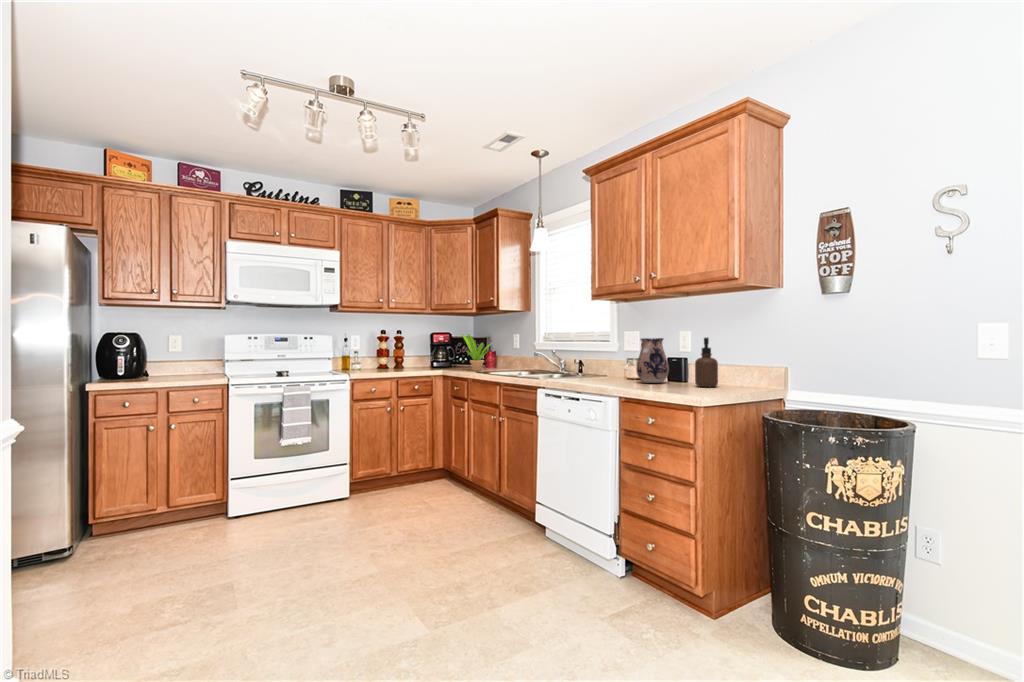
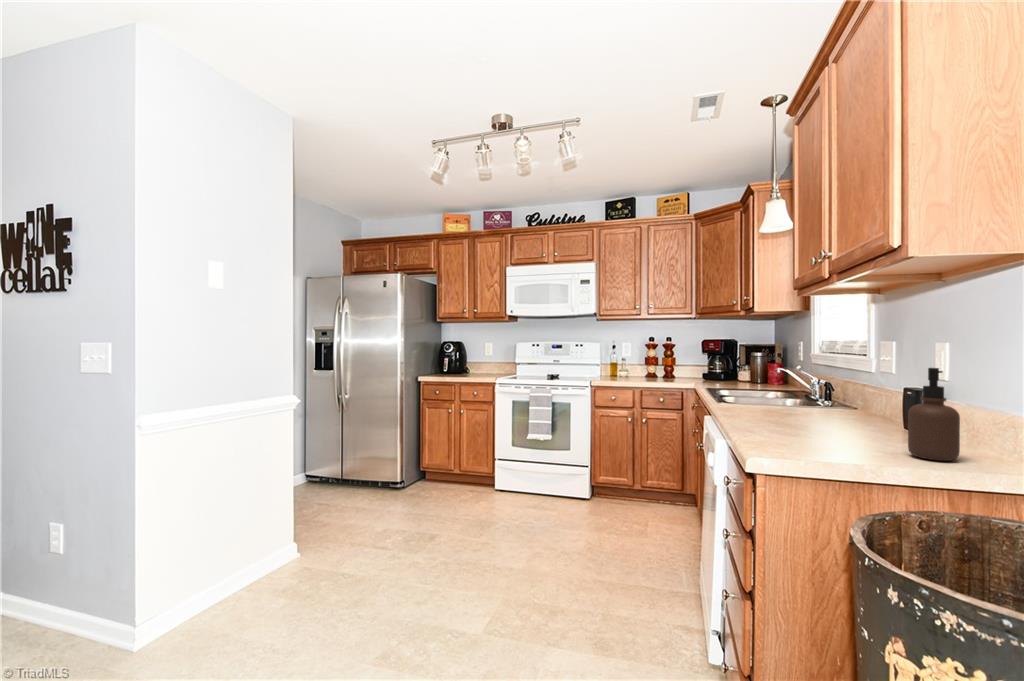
potted plant: present [462,334,490,371] -> none [708,343,750,387]
ceramic pitcher: present [637,338,669,383] -> none [837,362,900,437]

